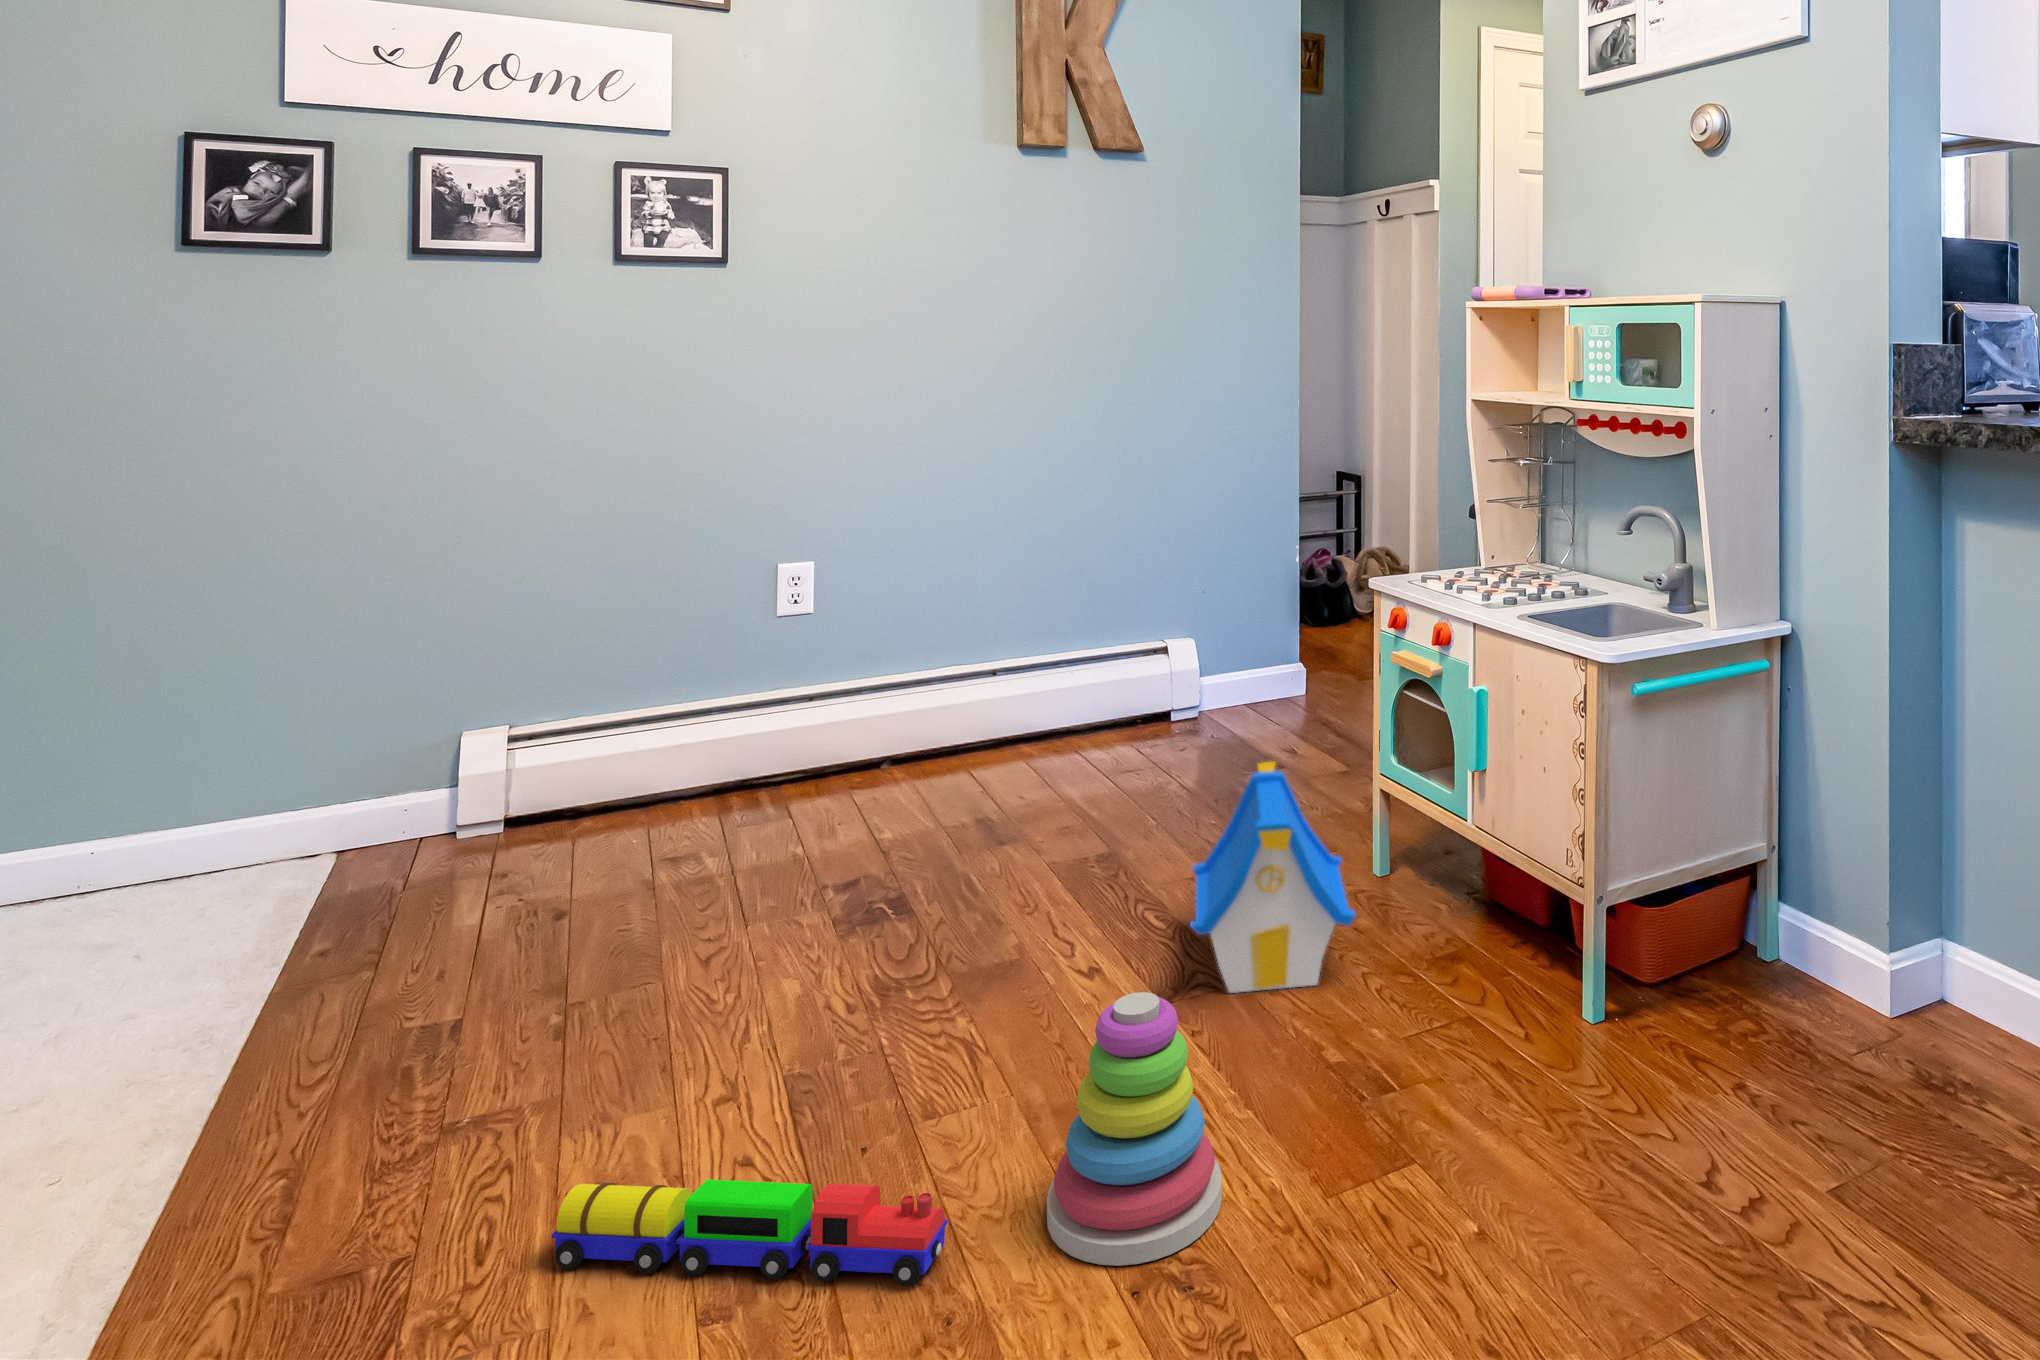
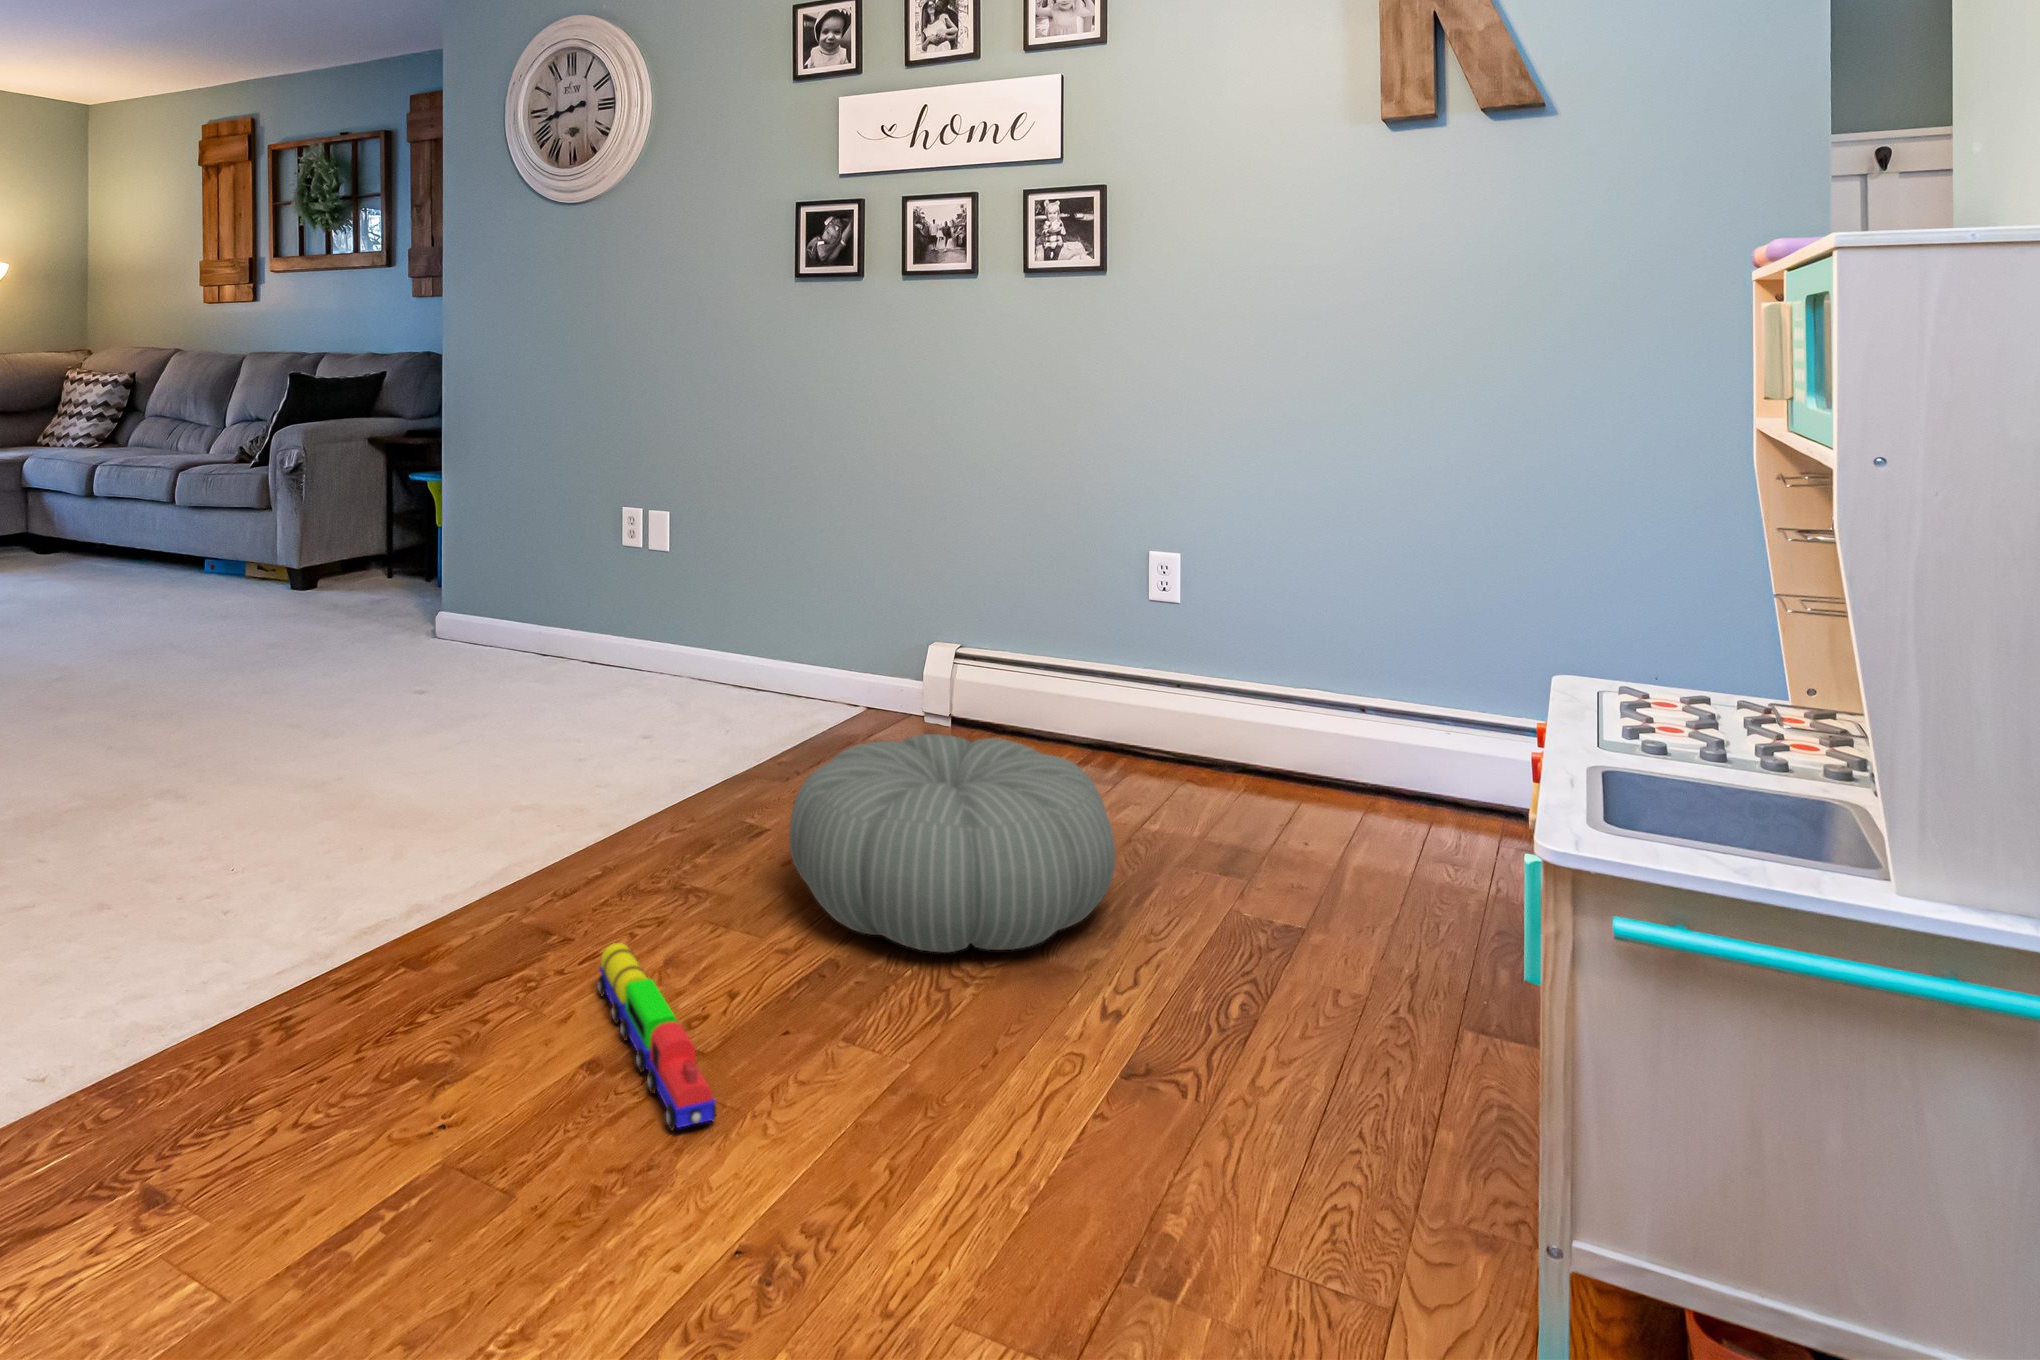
toy house: present [1190,761,1355,993] -> none [1143,867,1414,1155]
pouf: none [605,777,1006,1038] -> present [789,734,1116,952]
stacking toy: present [1047,992,1222,1266] -> none [754,986,922,1256]

